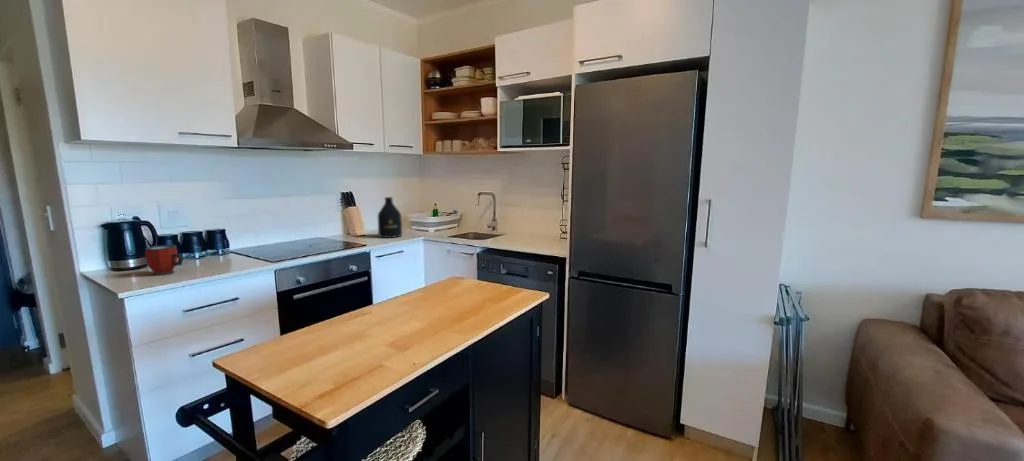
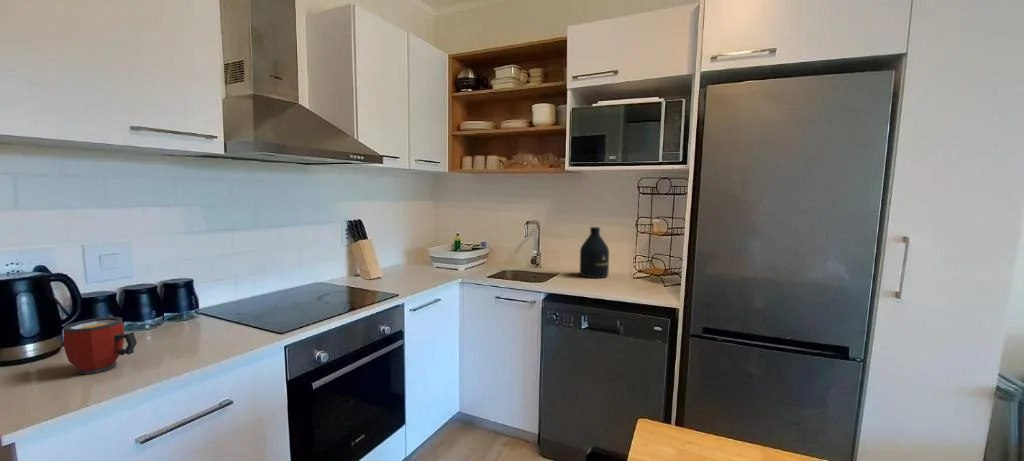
bottle: present [378,197,402,238] -> present [580,227,609,278]

